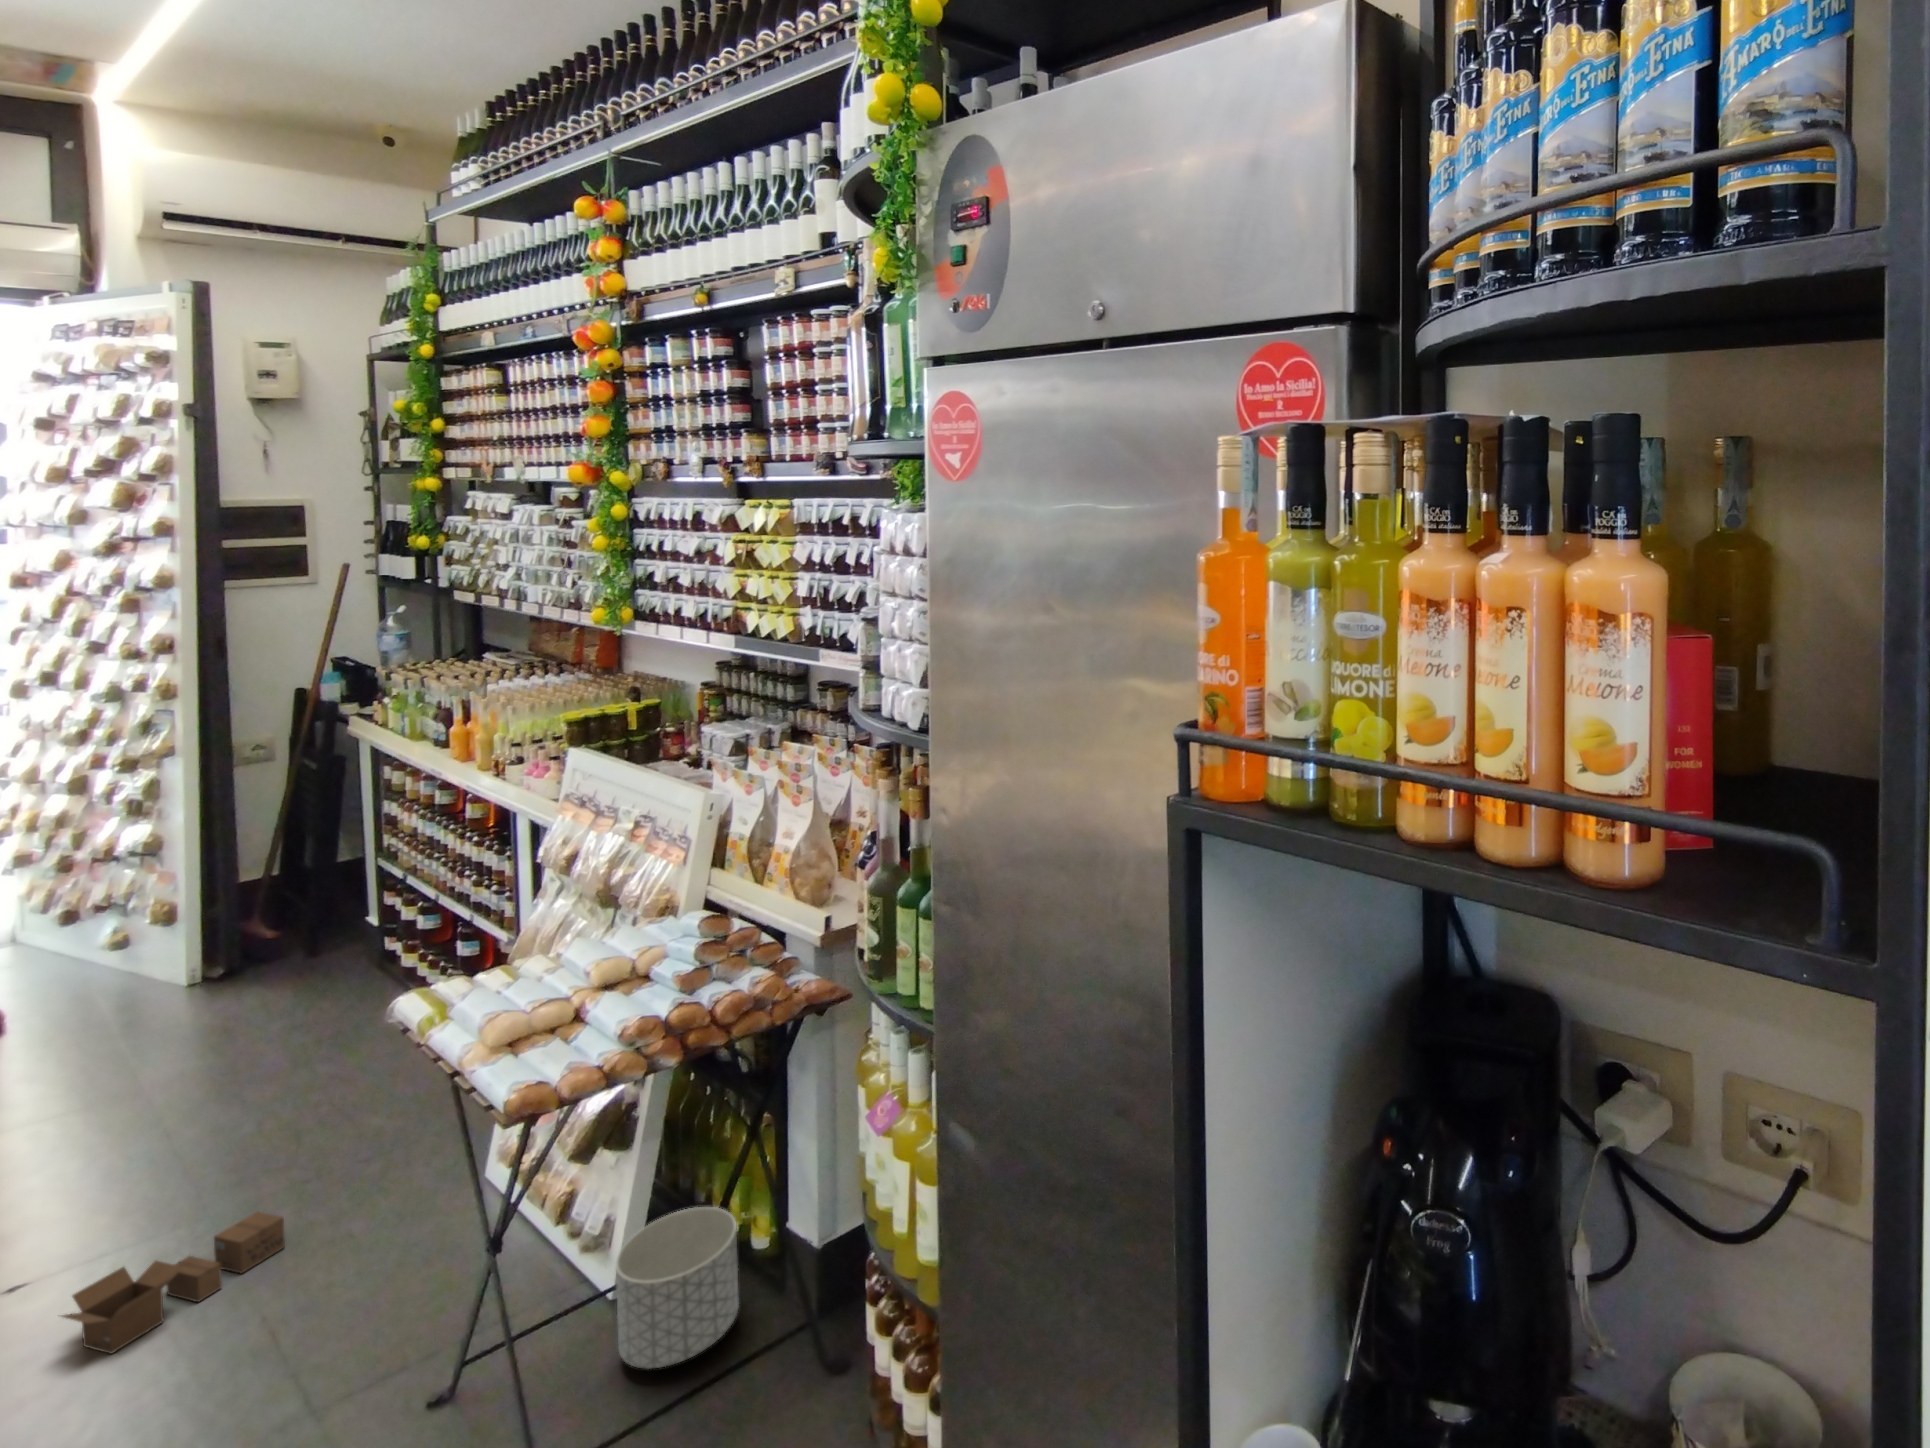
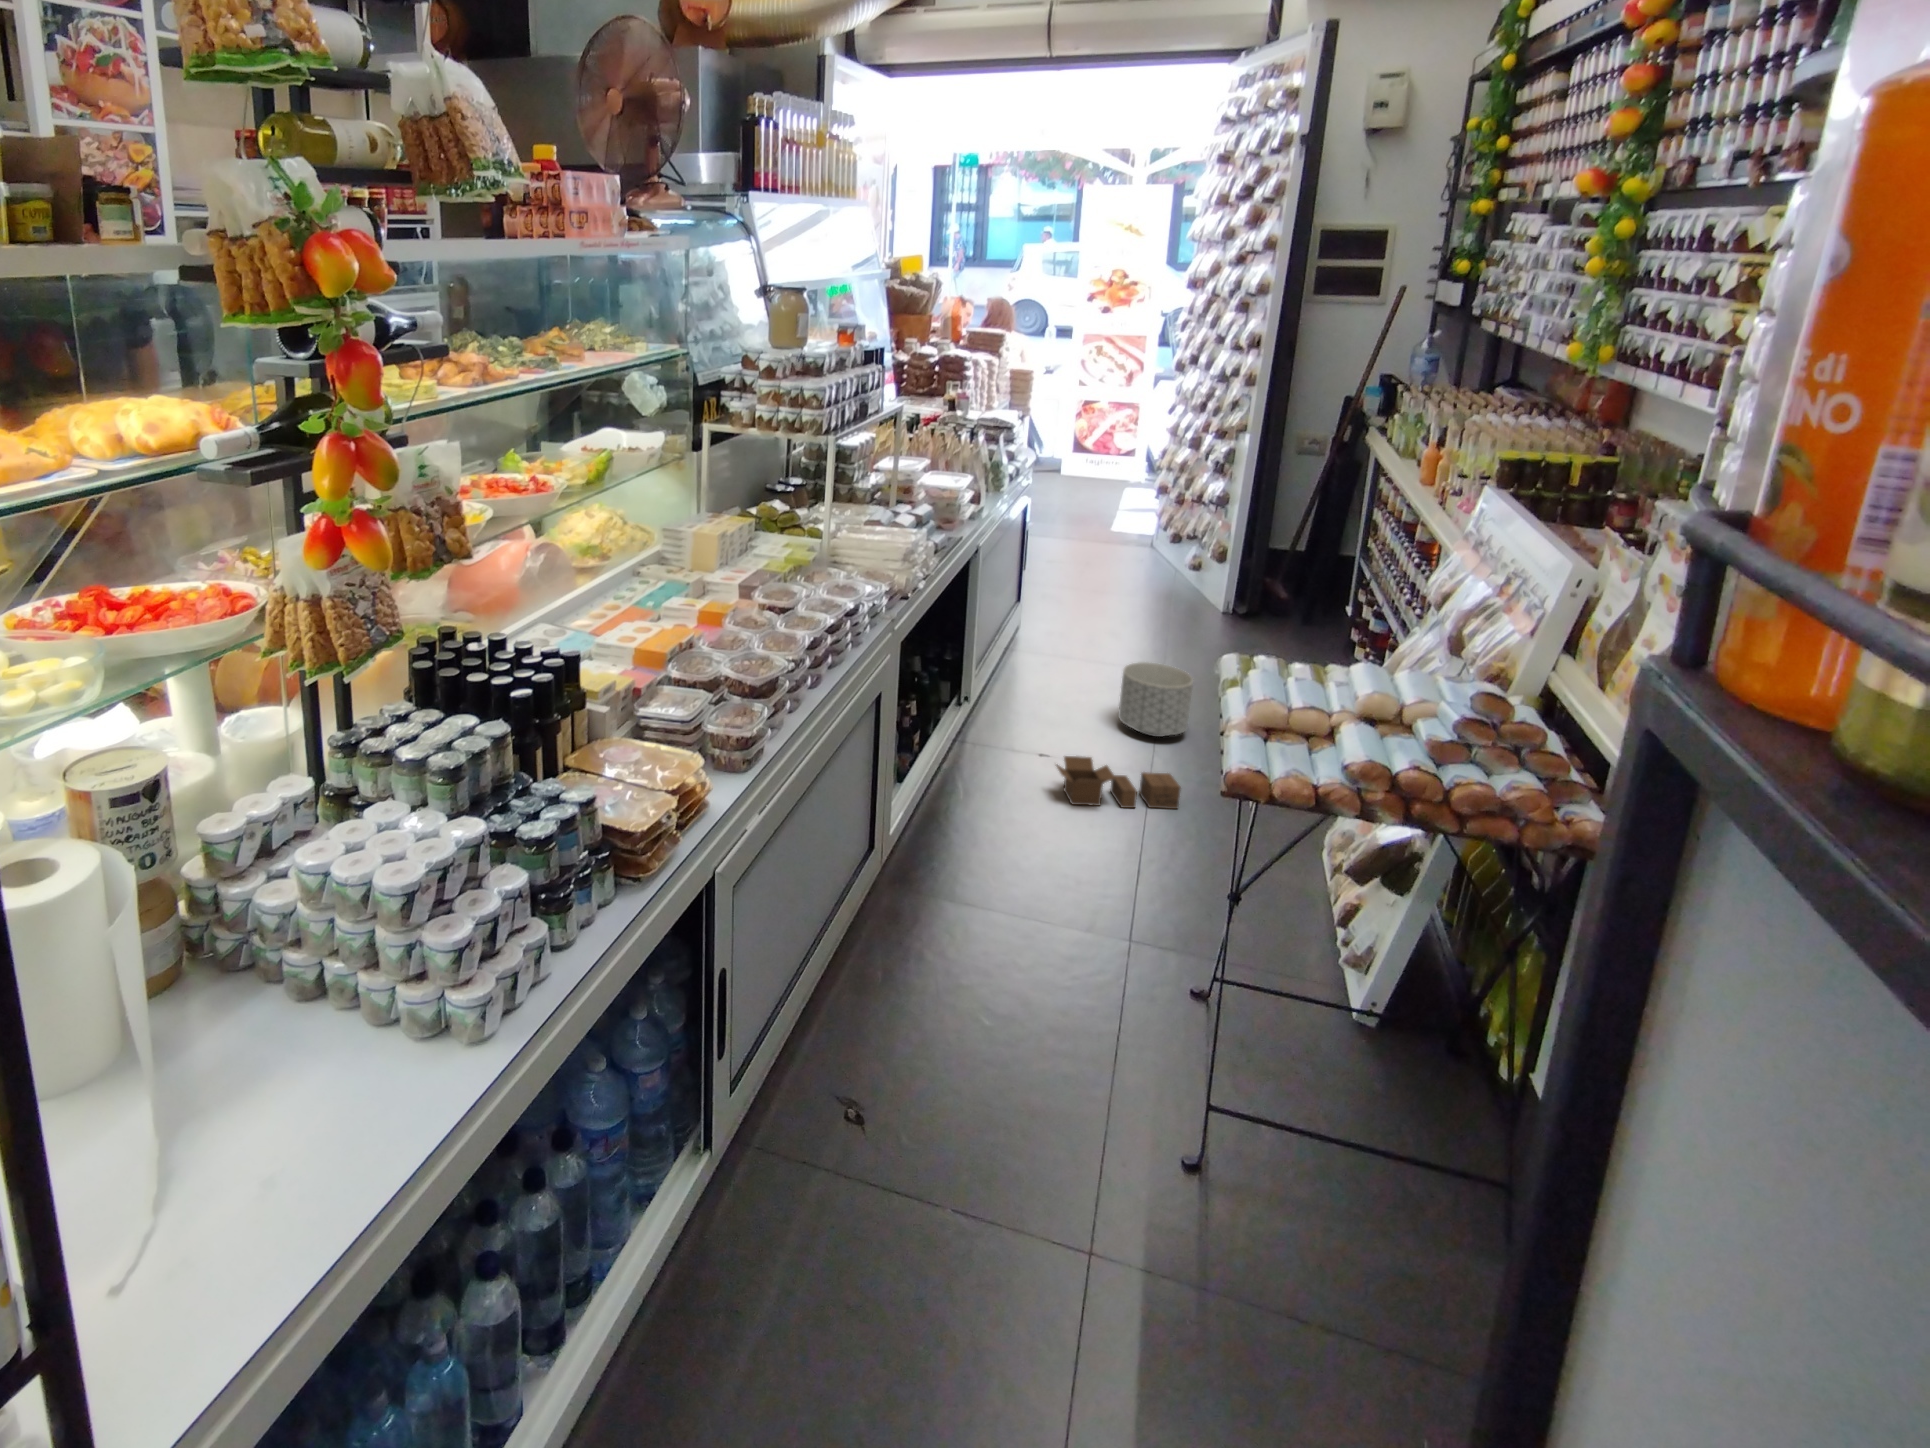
planter: present [616,1207,739,1369] -> present [1119,662,1193,737]

